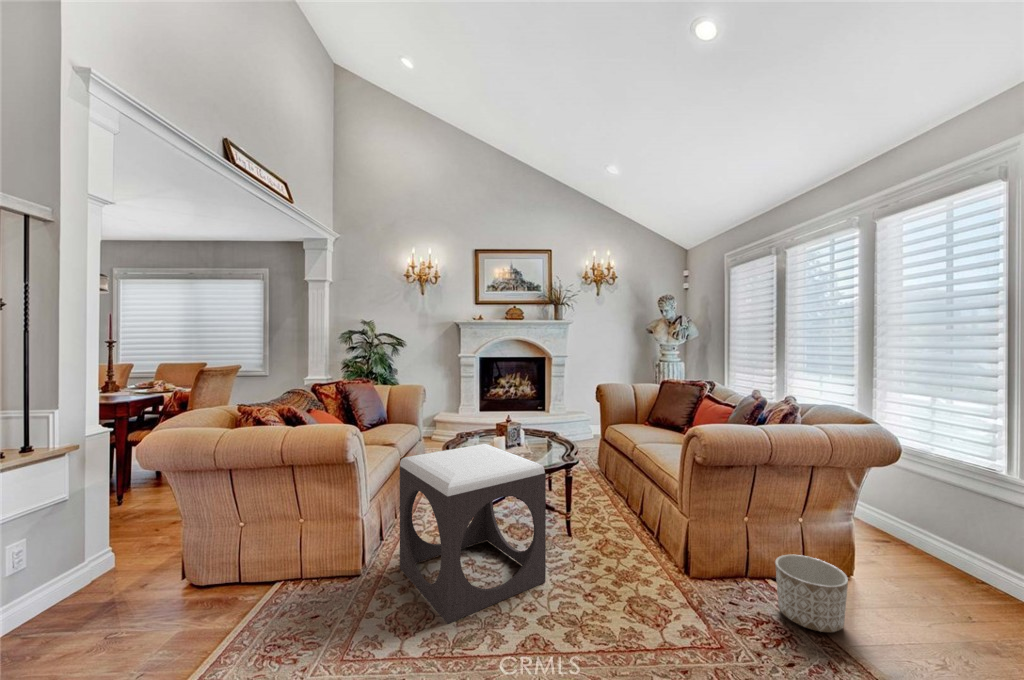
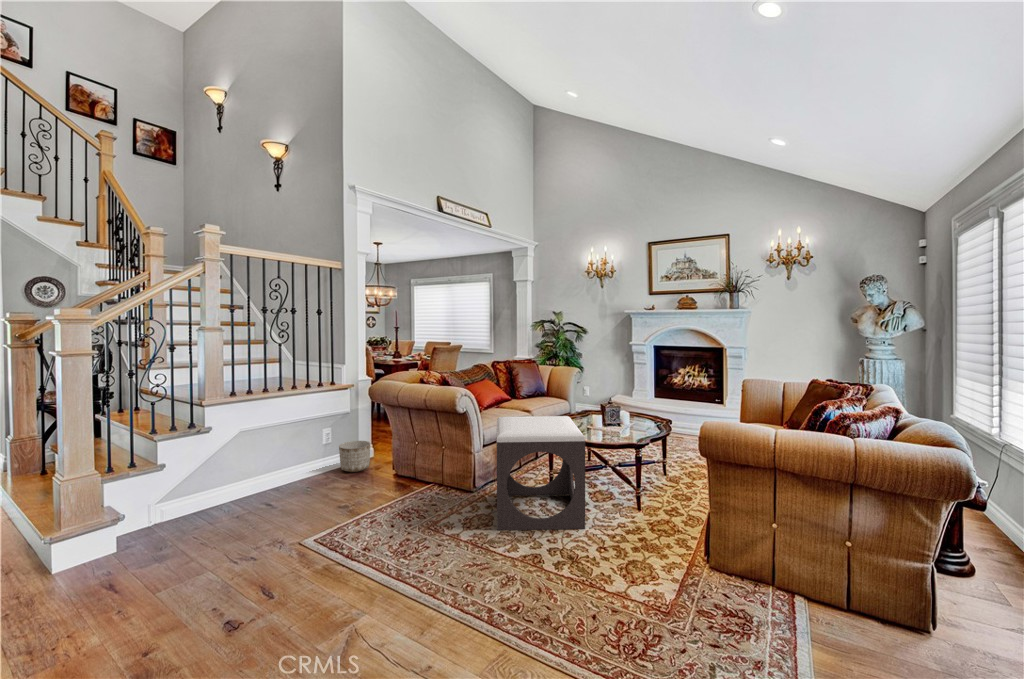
planter: present [775,555,848,632] -> present [339,441,370,472]

